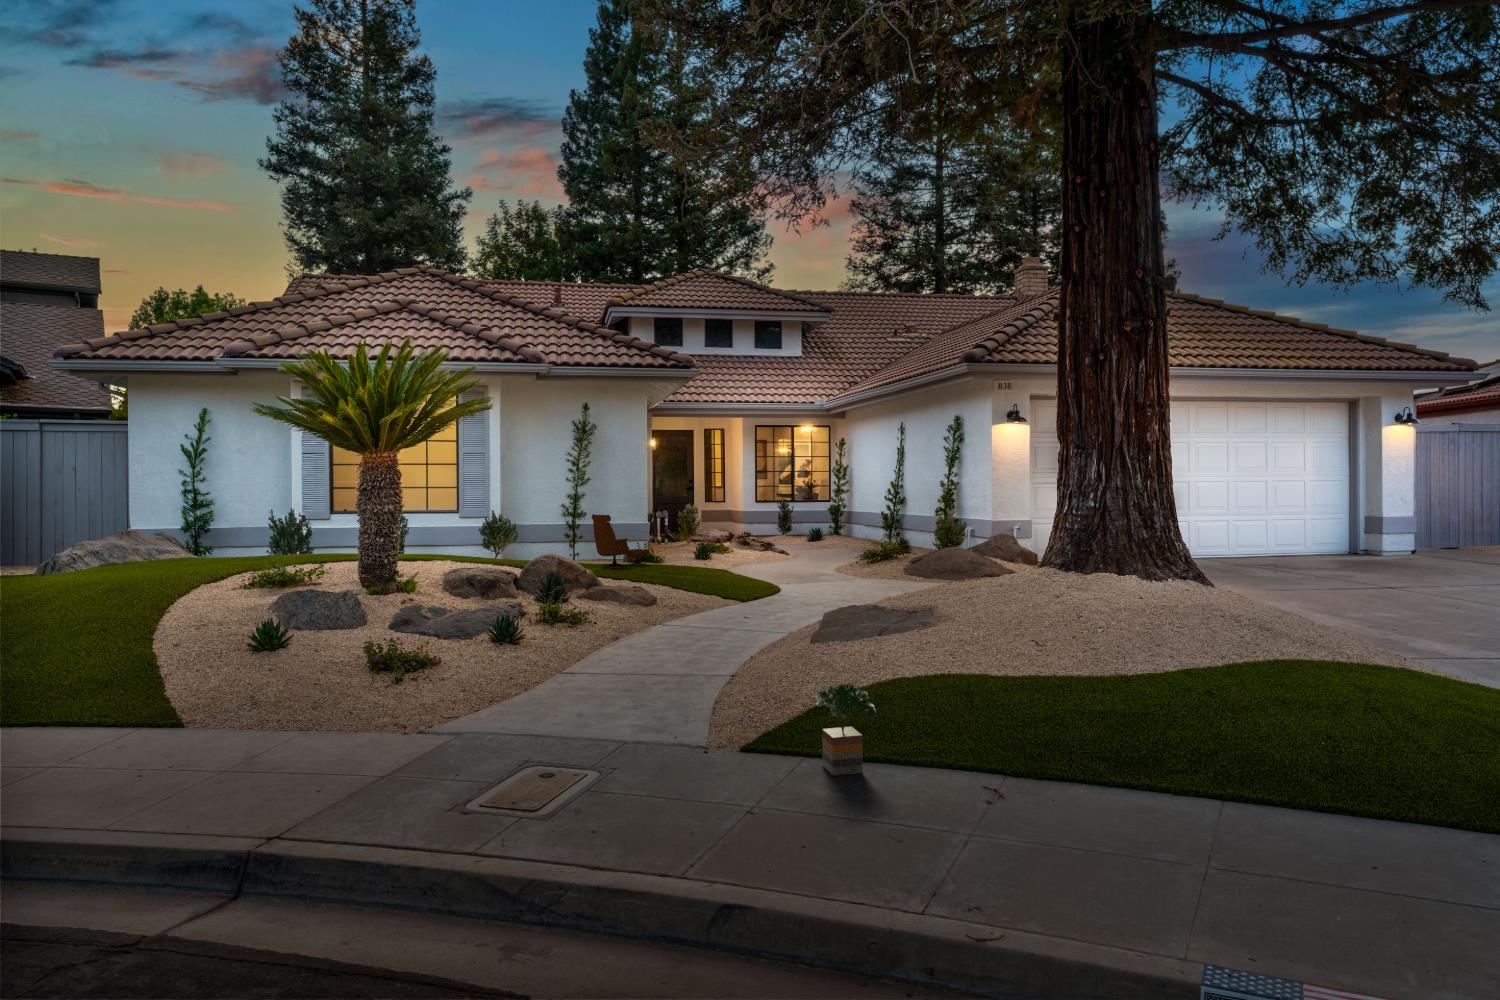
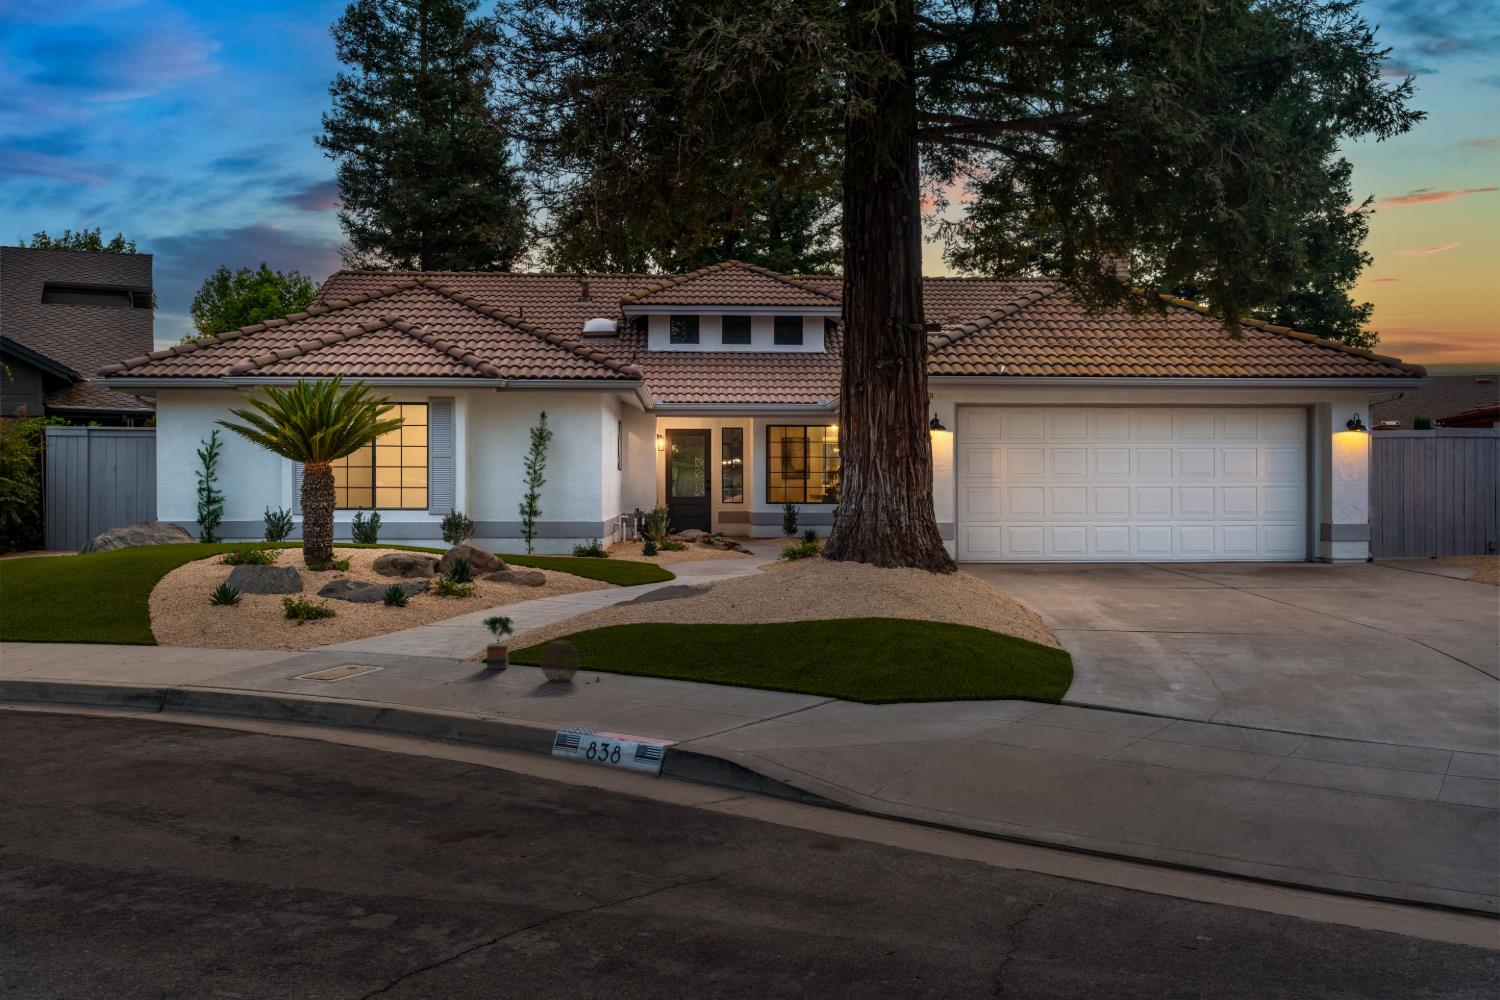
lounge chair: present [592,514,649,570] -> none [540,514,598,565]
woven basket: none [973,731,1040,808] -> present [541,640,579,682]

